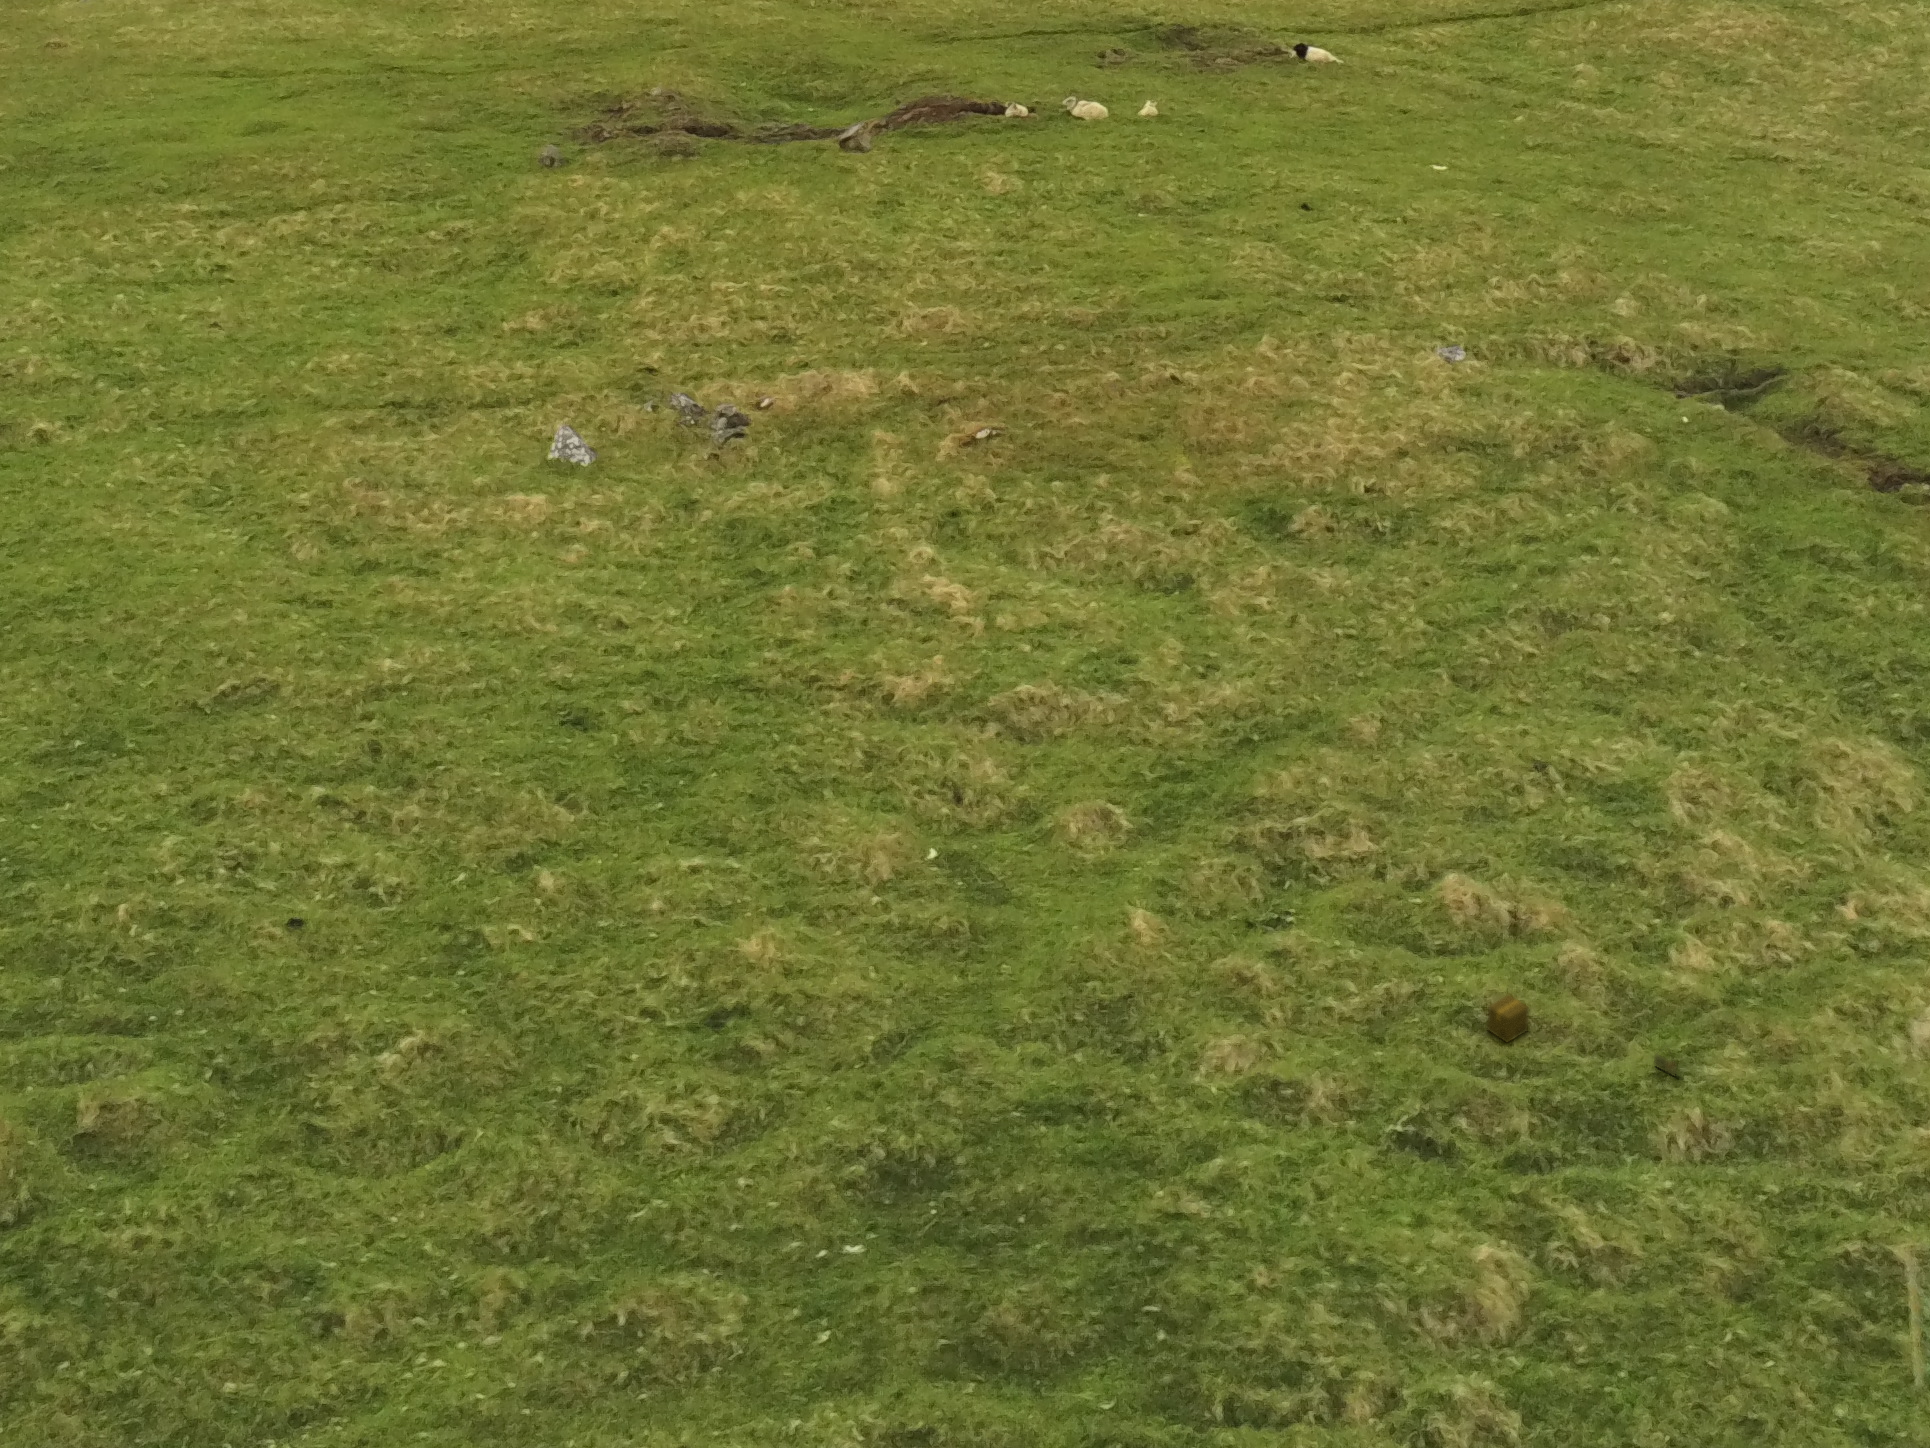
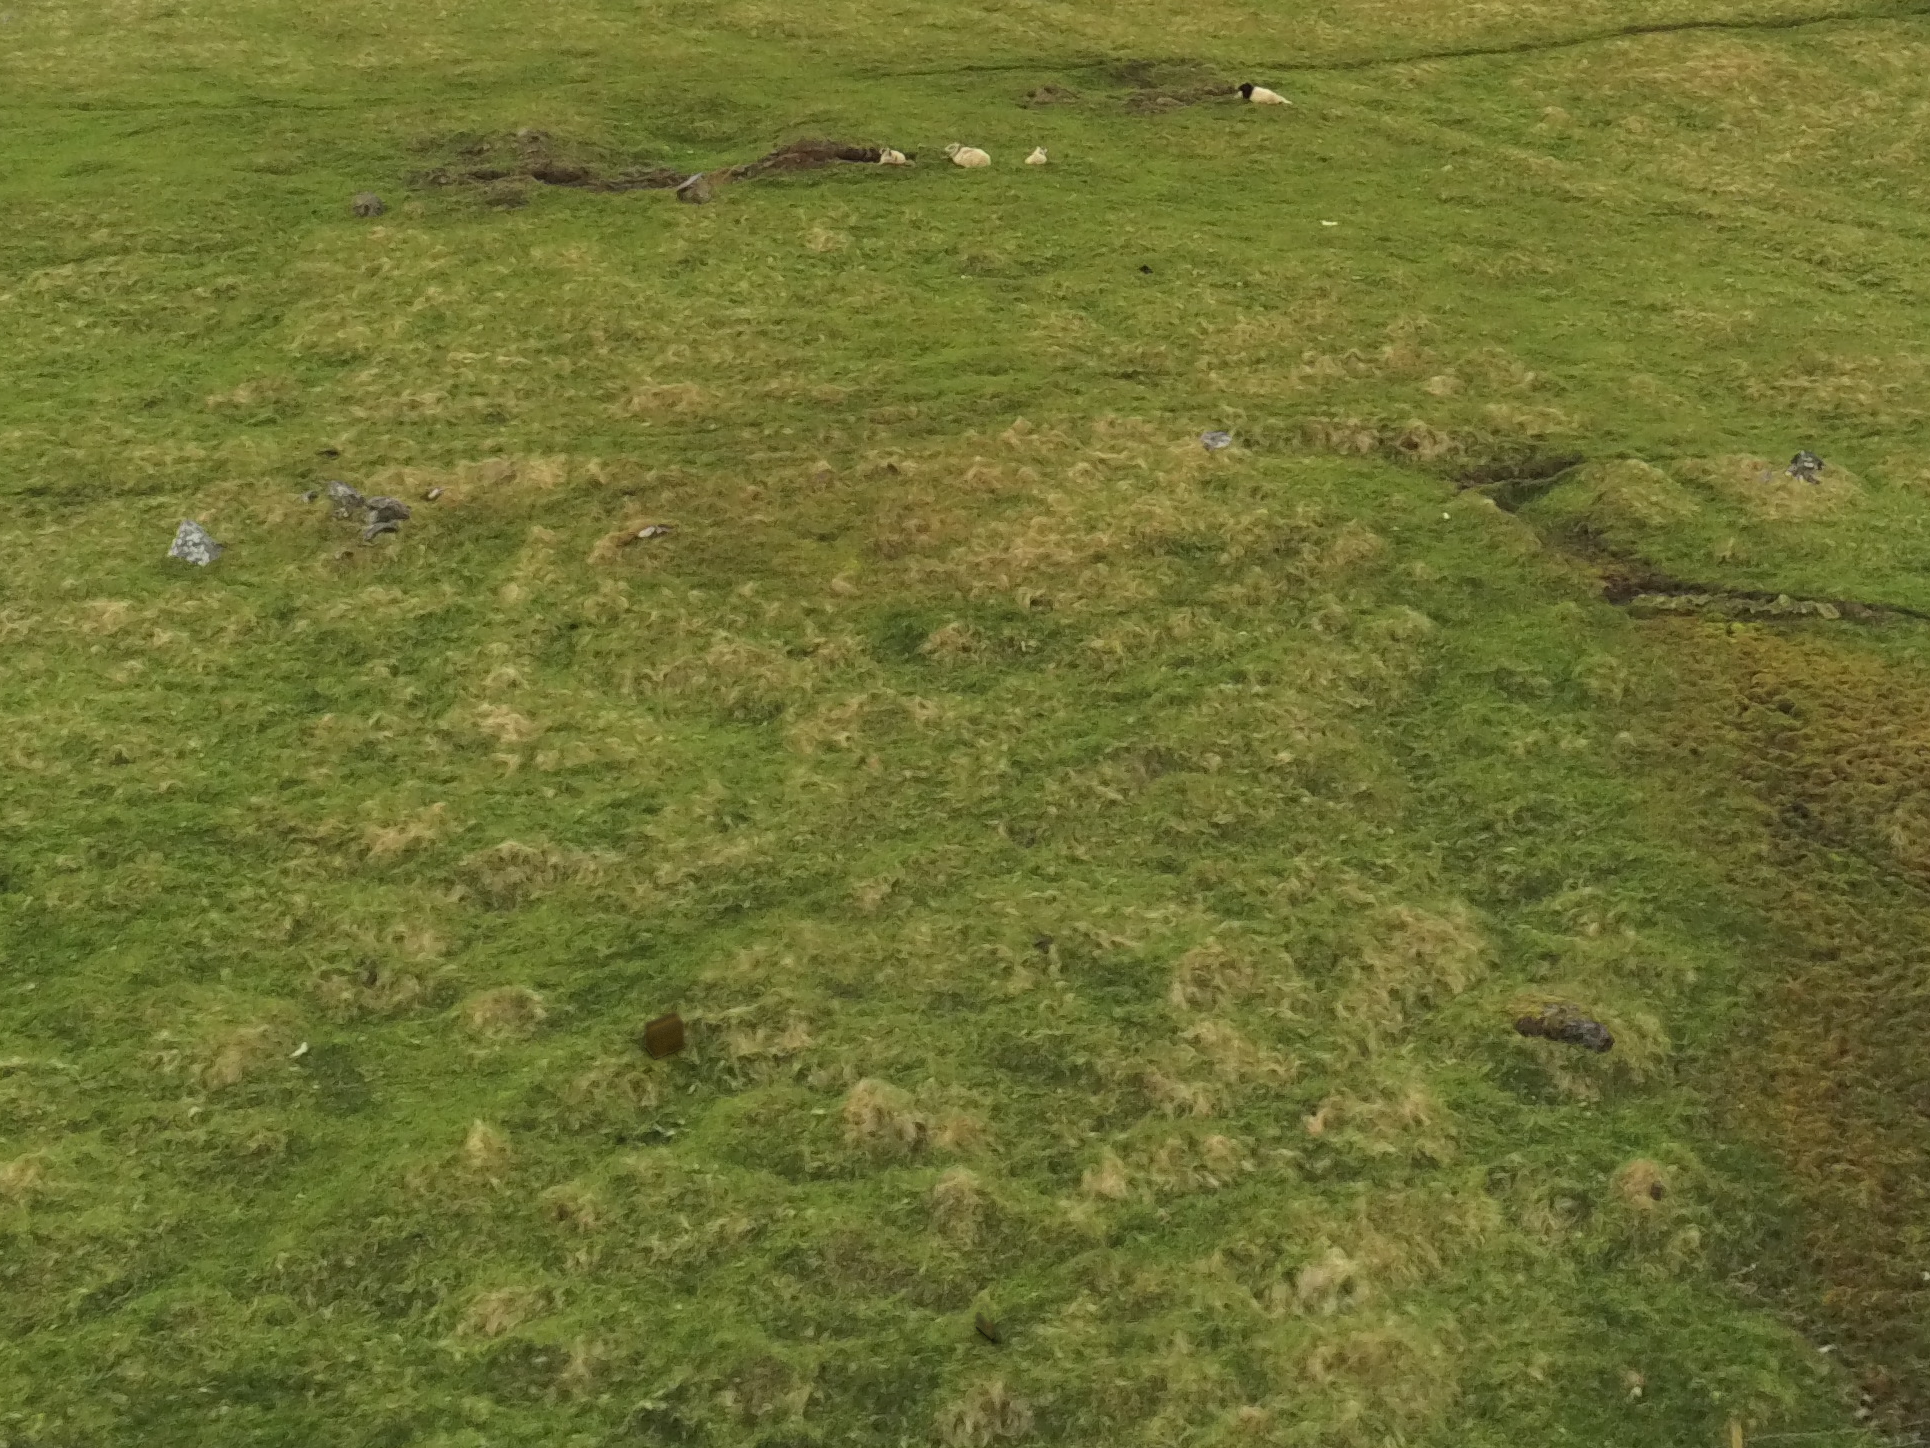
cardboard box: present [1487,995,1529,1042] -> present [644,1012,686,1059]

